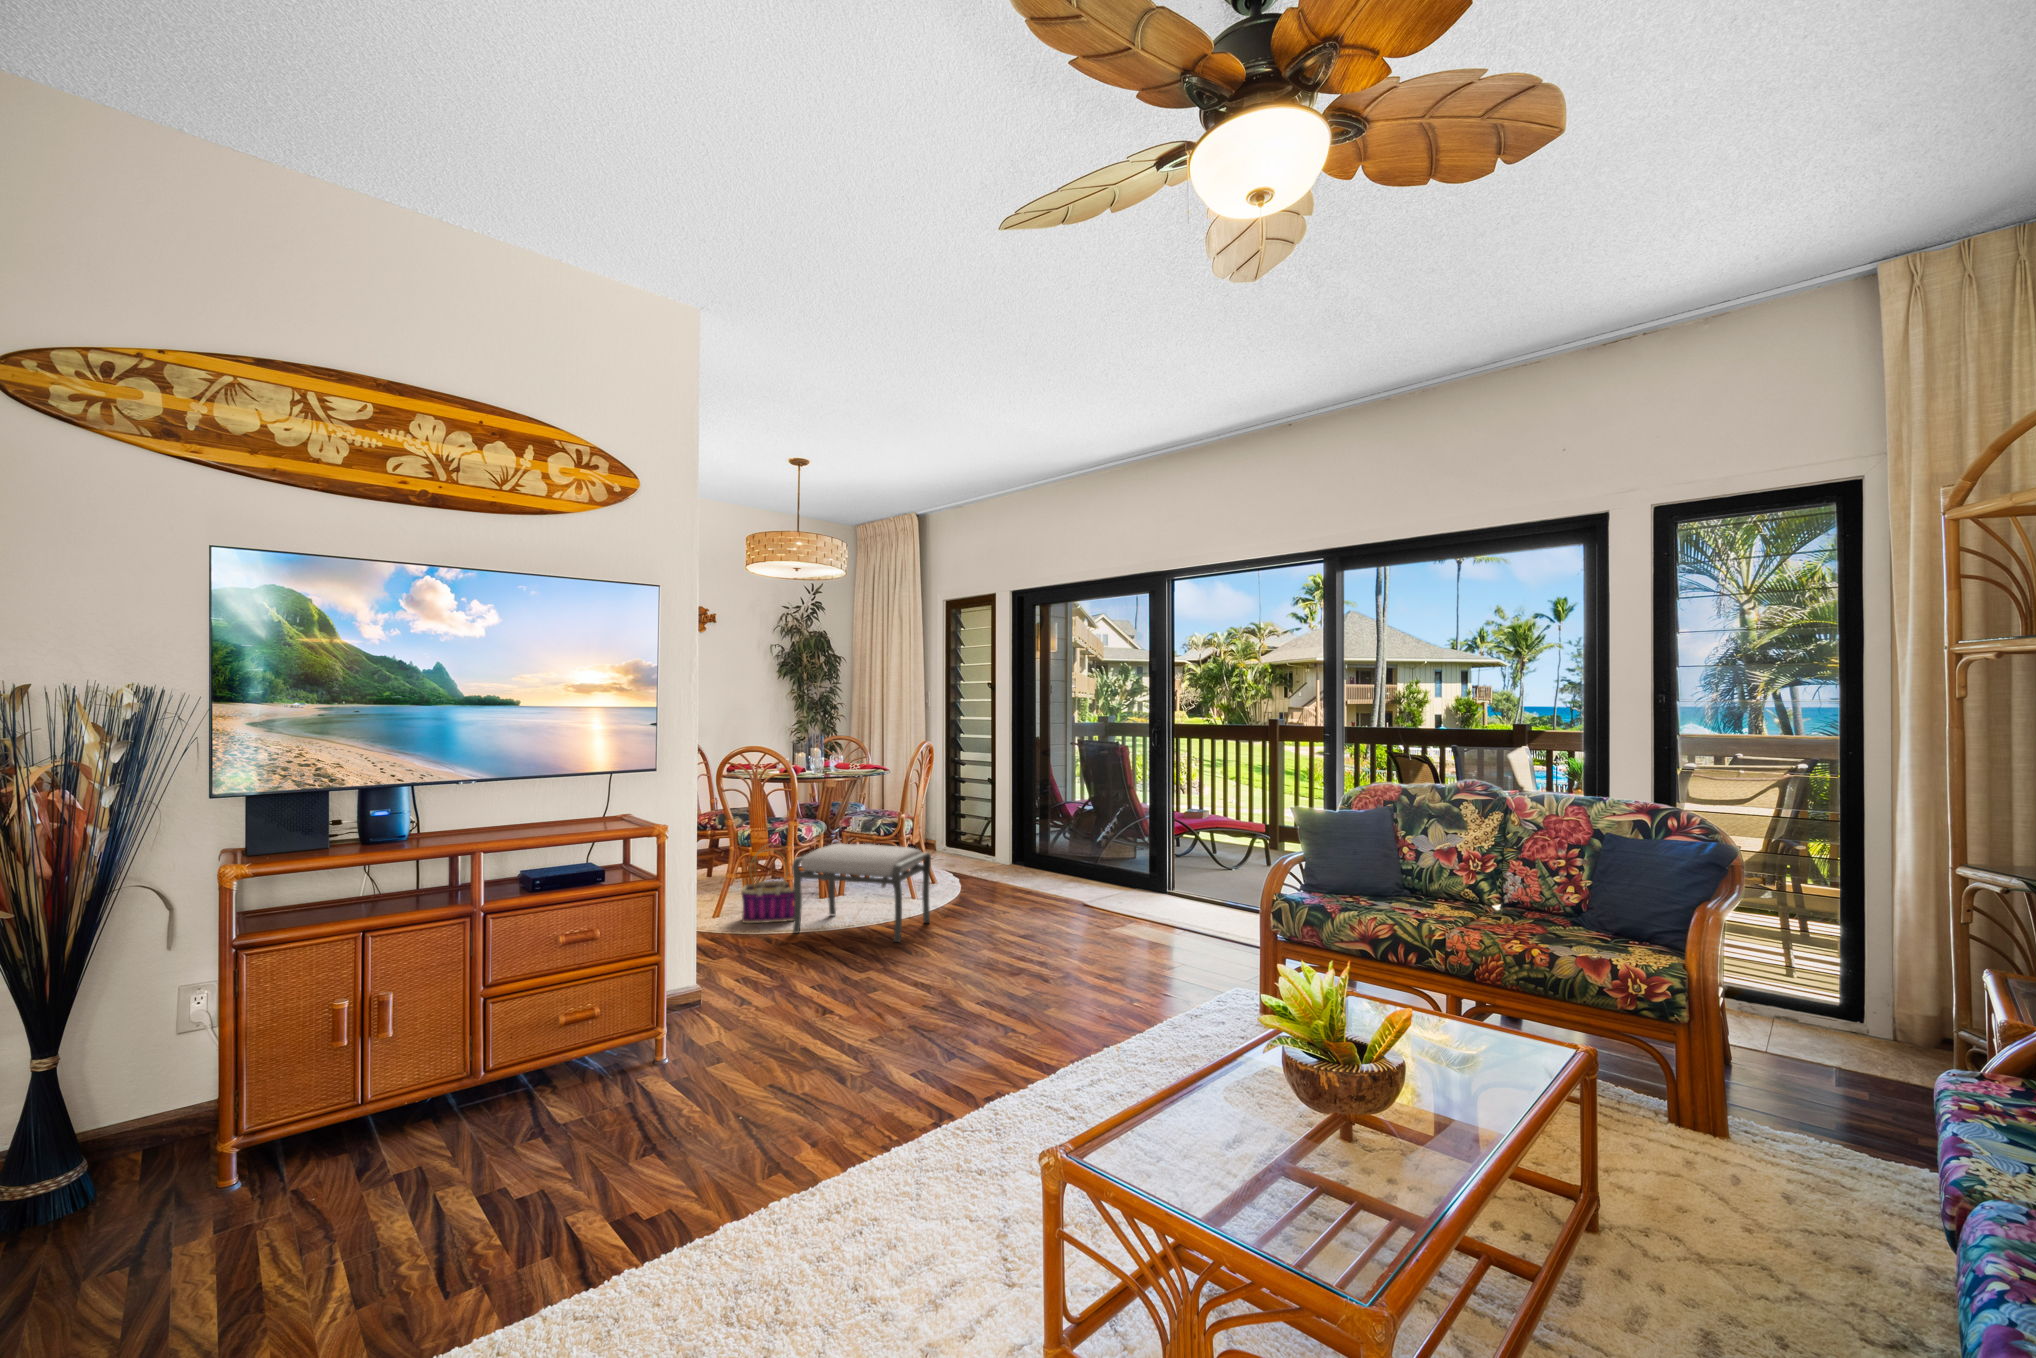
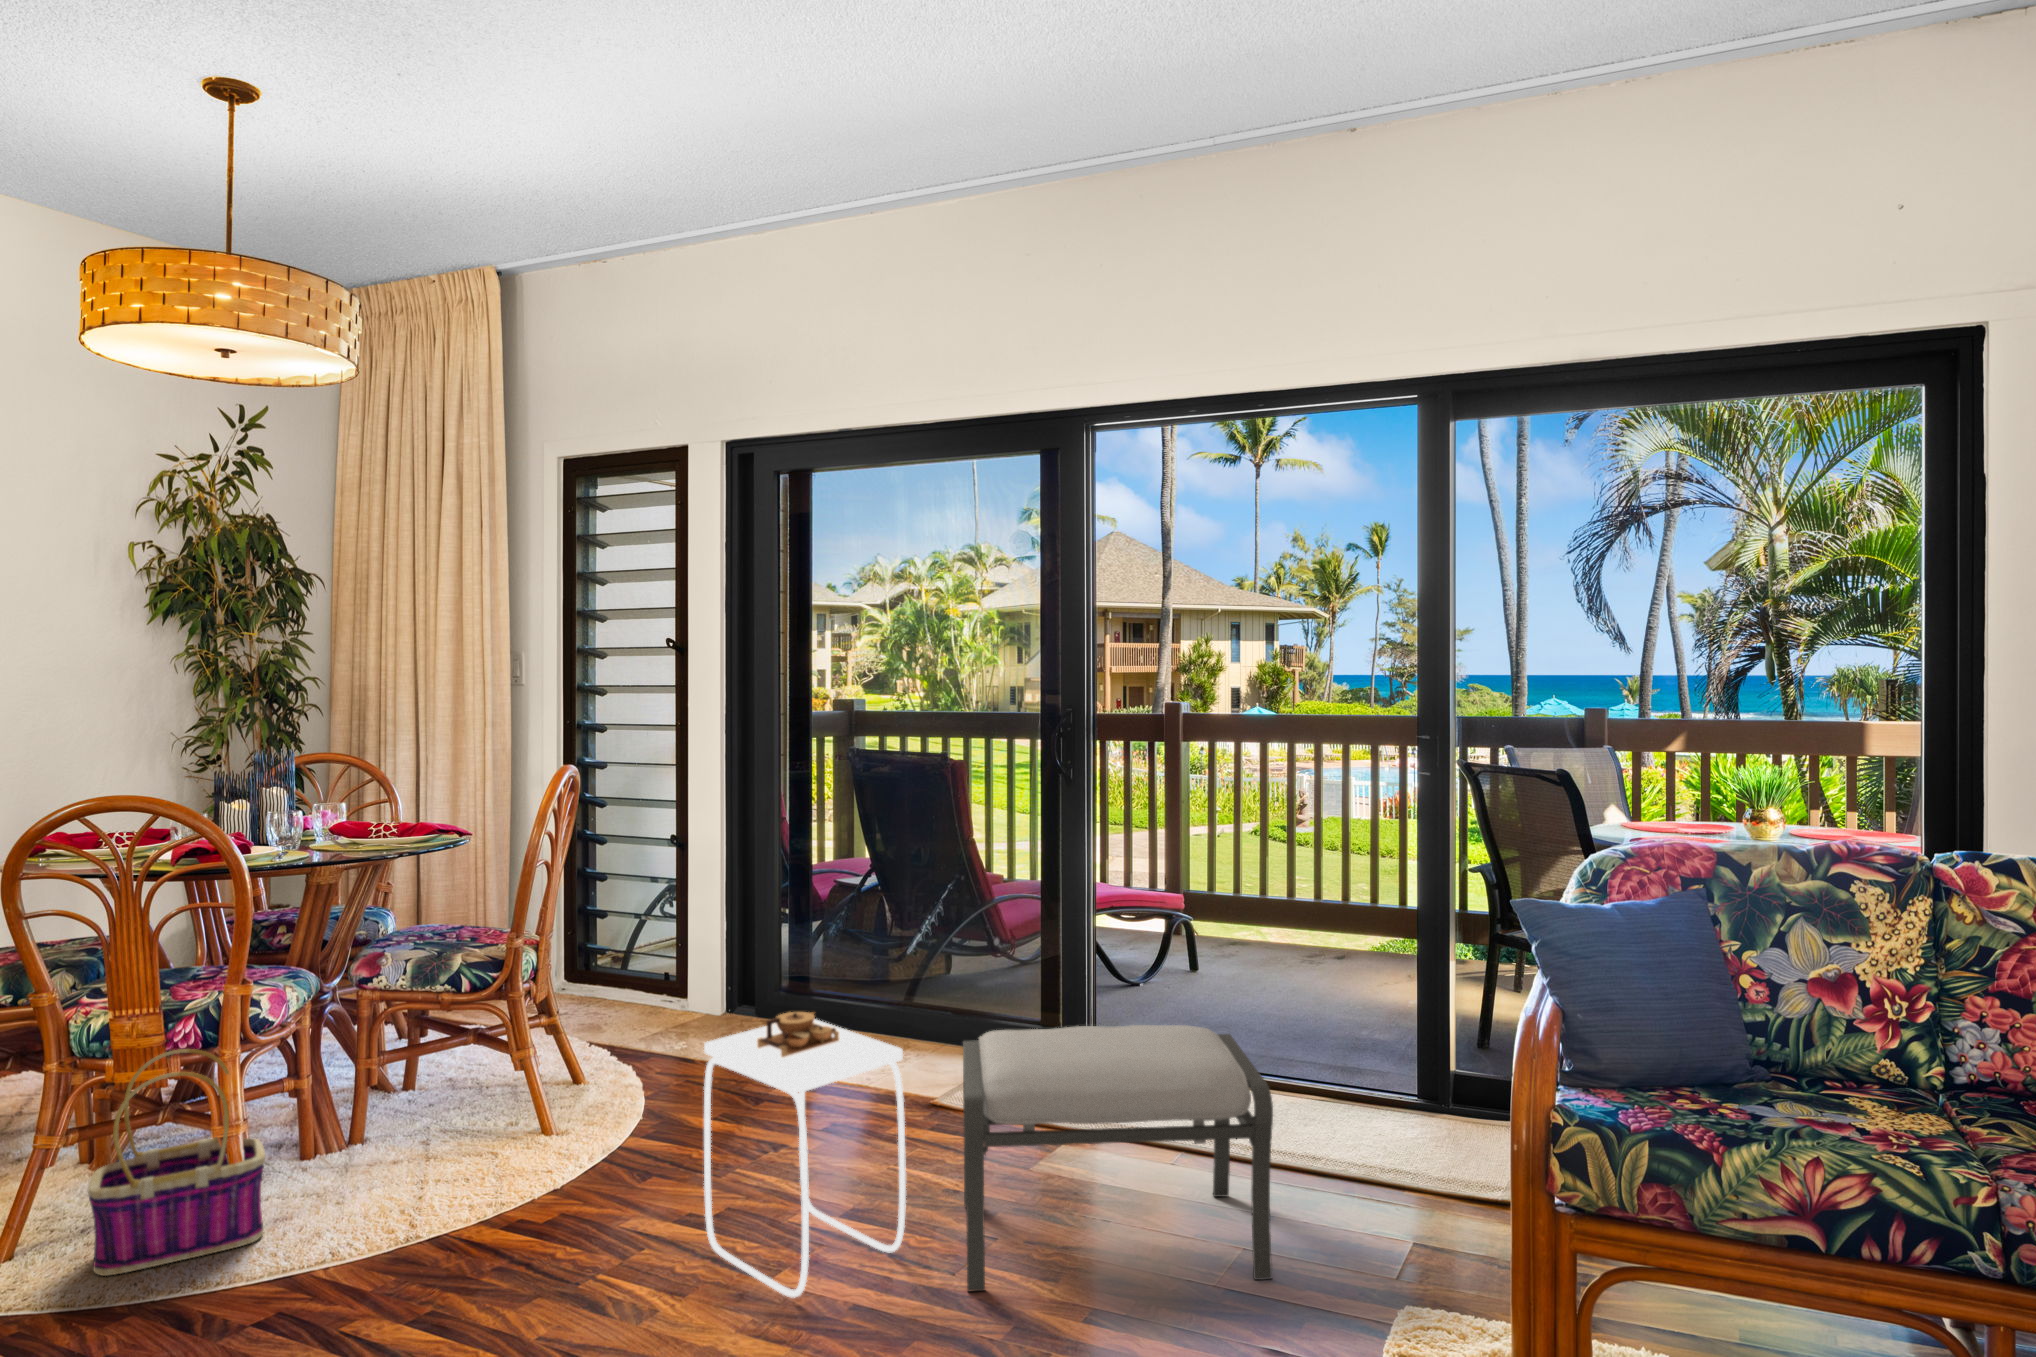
side table: none [954,843,1030,956] -> present [704,1012,906,1298]
ottoman: present [792,844,931,942] -> present [963,1025,1273,1292]

